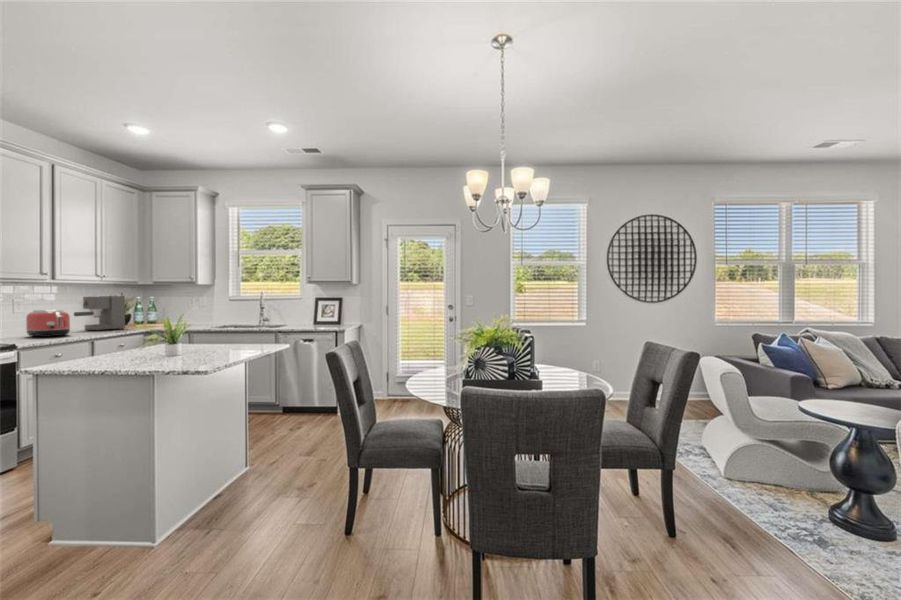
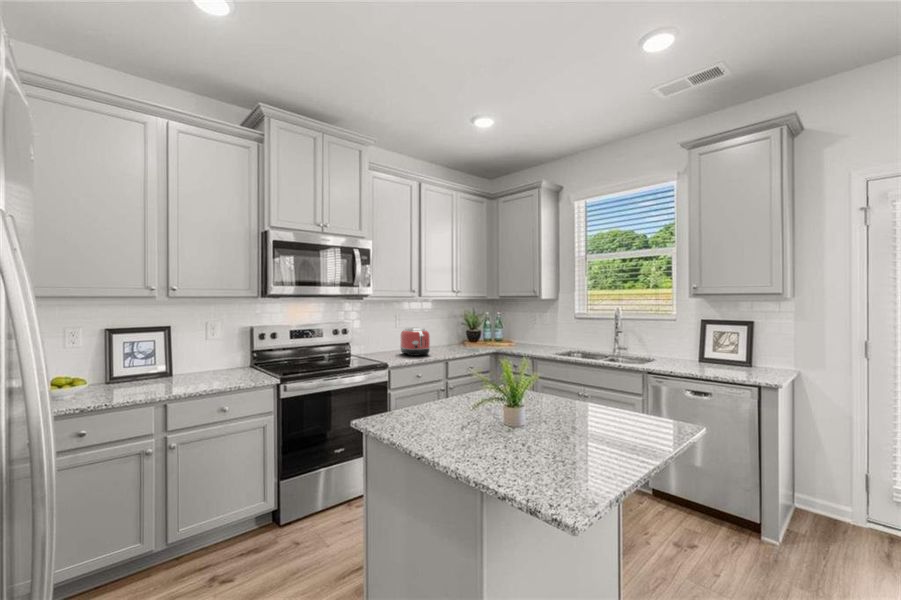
coffee maker: present [74,296,125,330] -> none [435,313,474,350]

